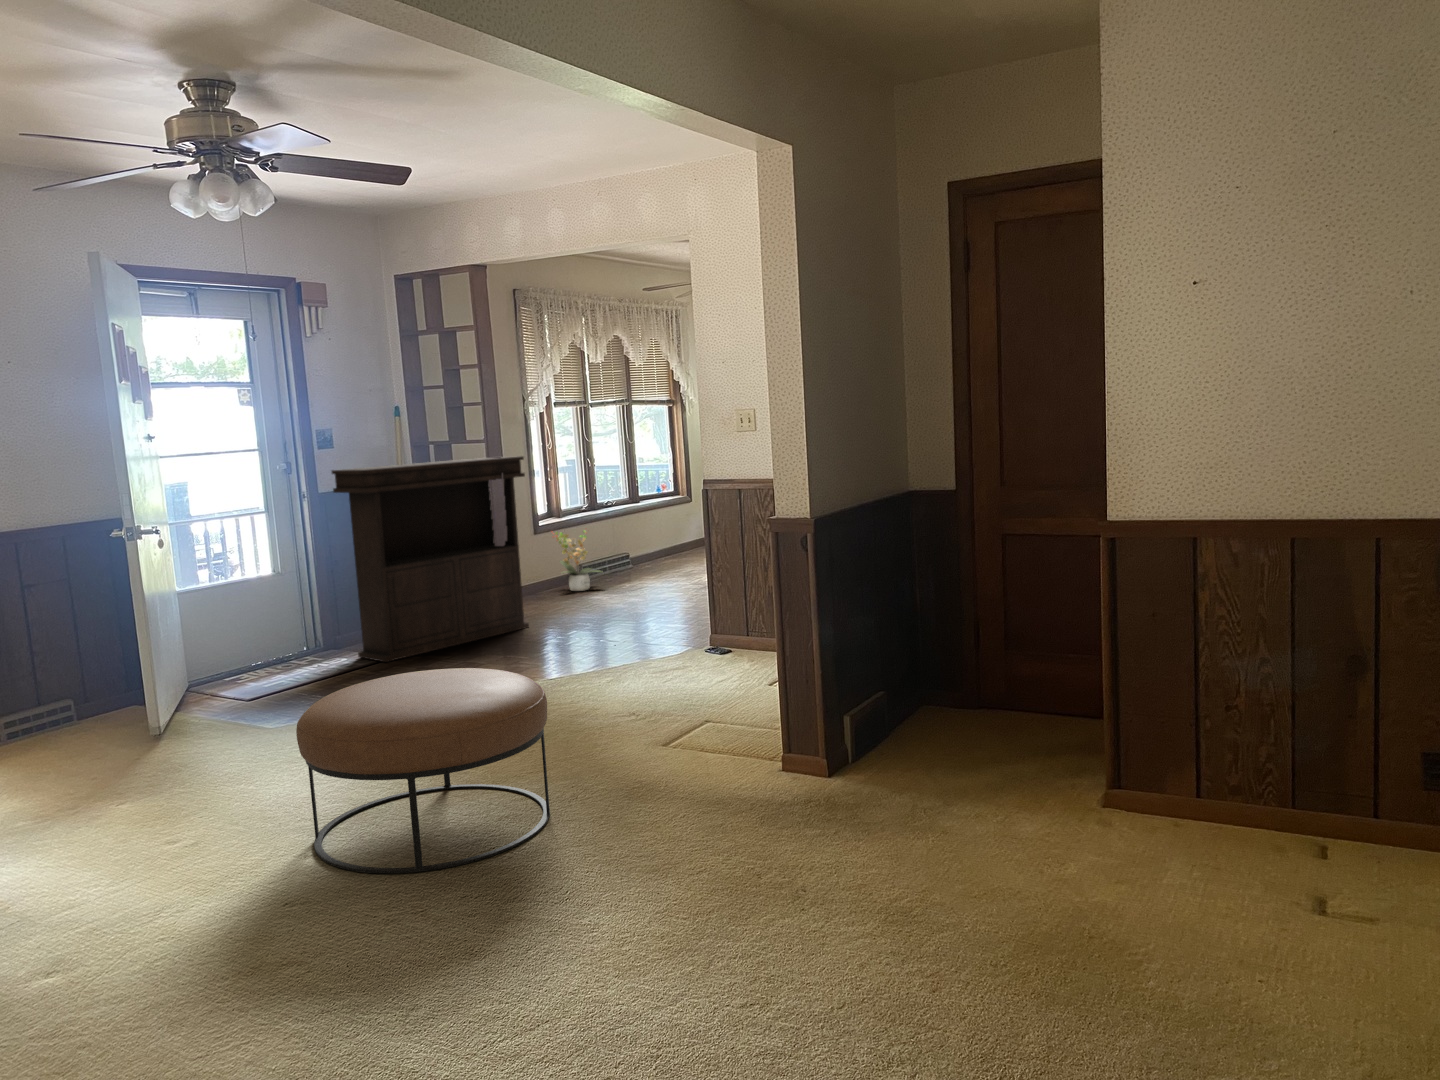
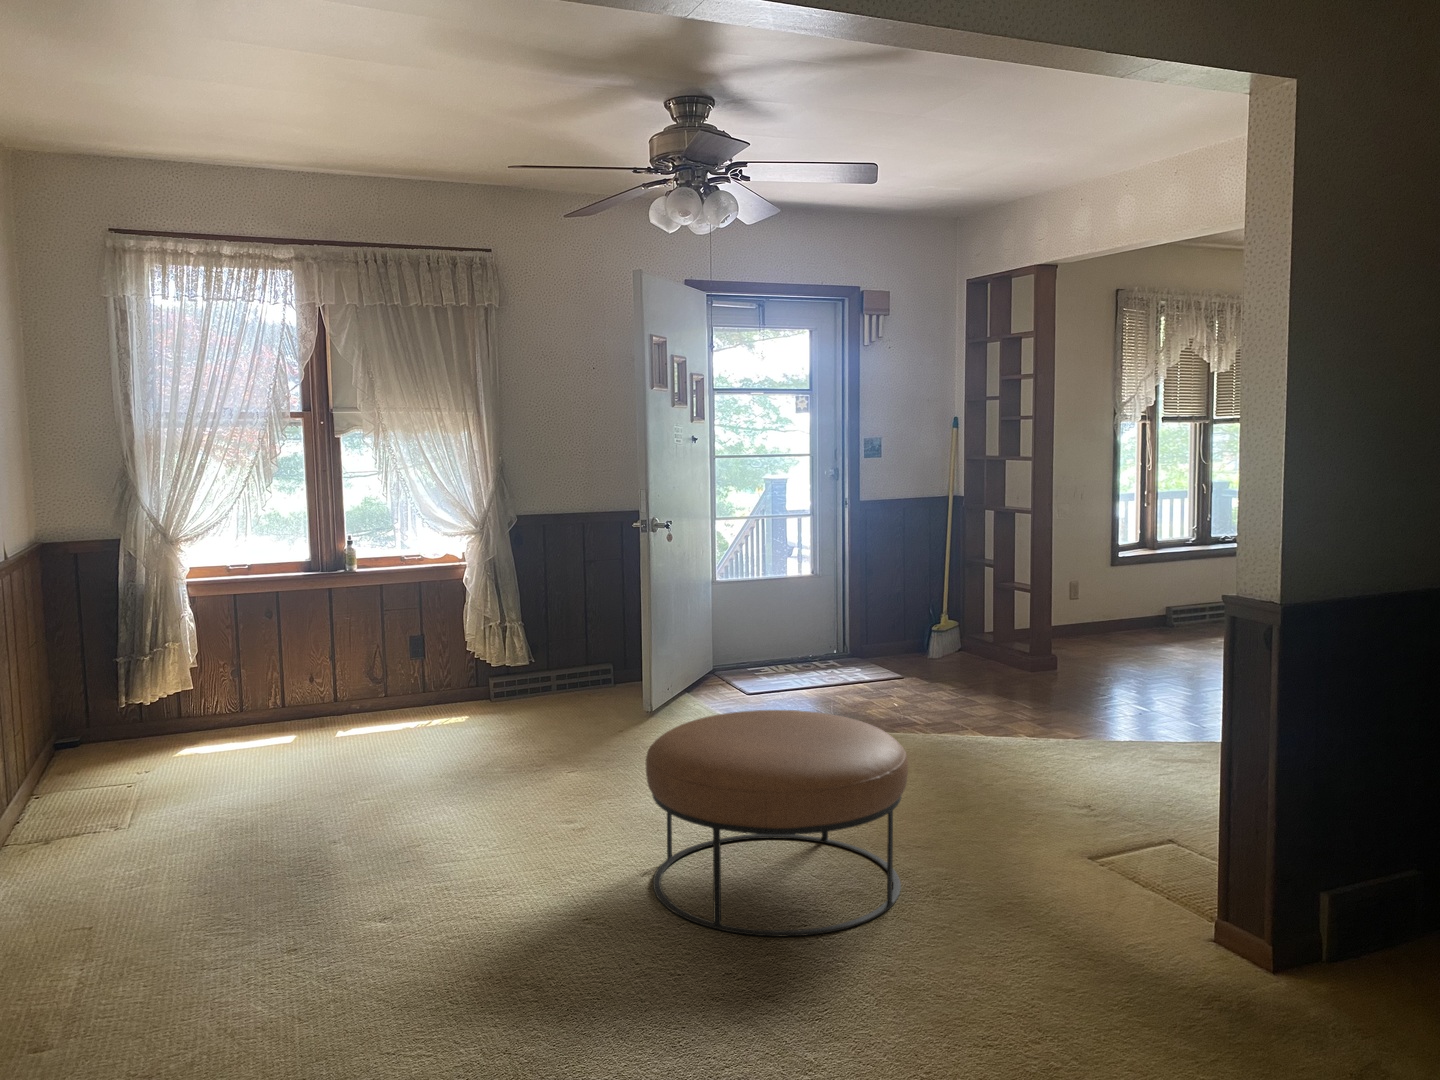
console table: present [332,456,529,662] -> none [865,476,1079,683]
potted plant: present [553,531,601,591] -> none [1133,564,1190,637]

